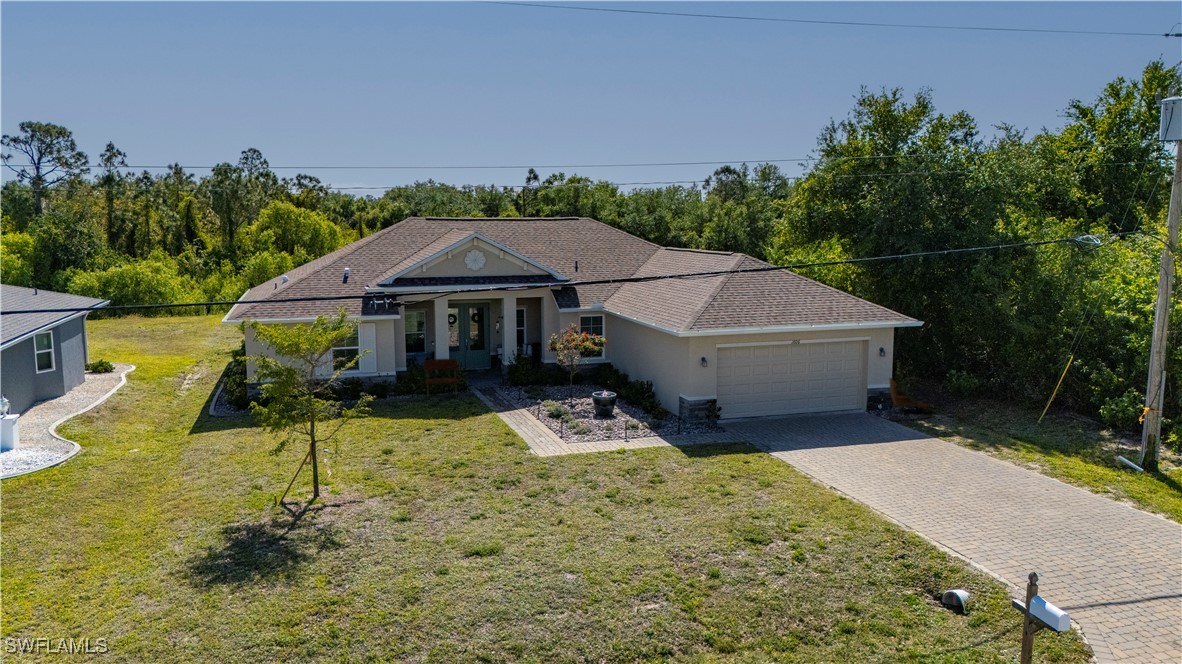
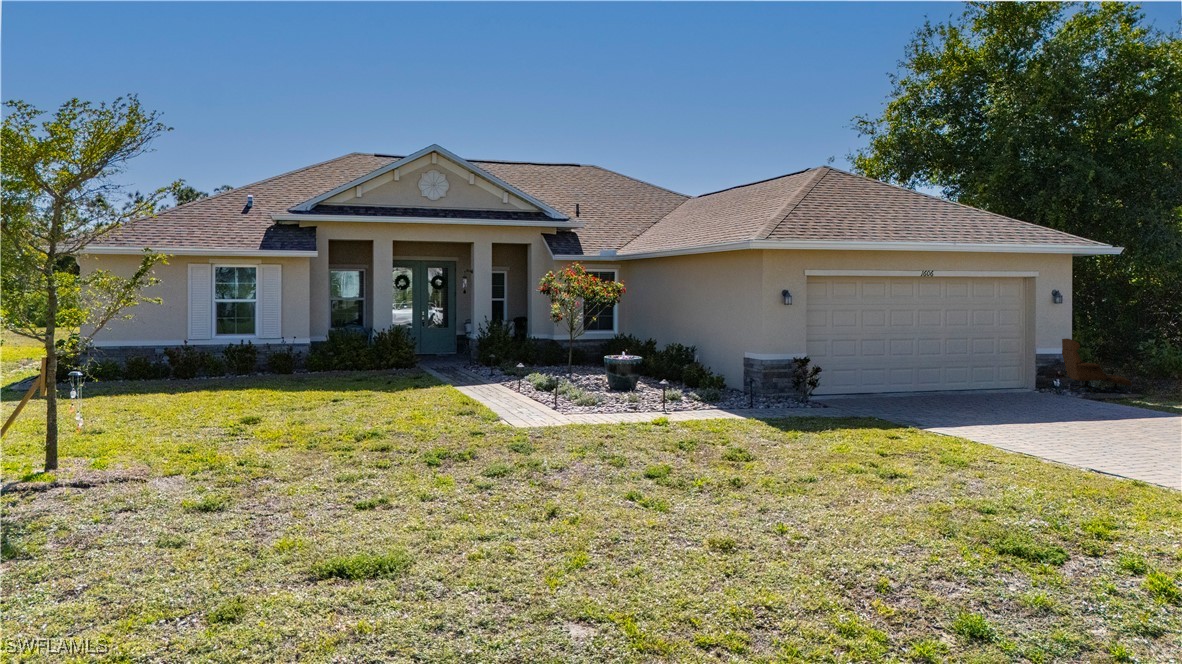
bench: present [425,359,458,397] -> none [351,319,401,373]

